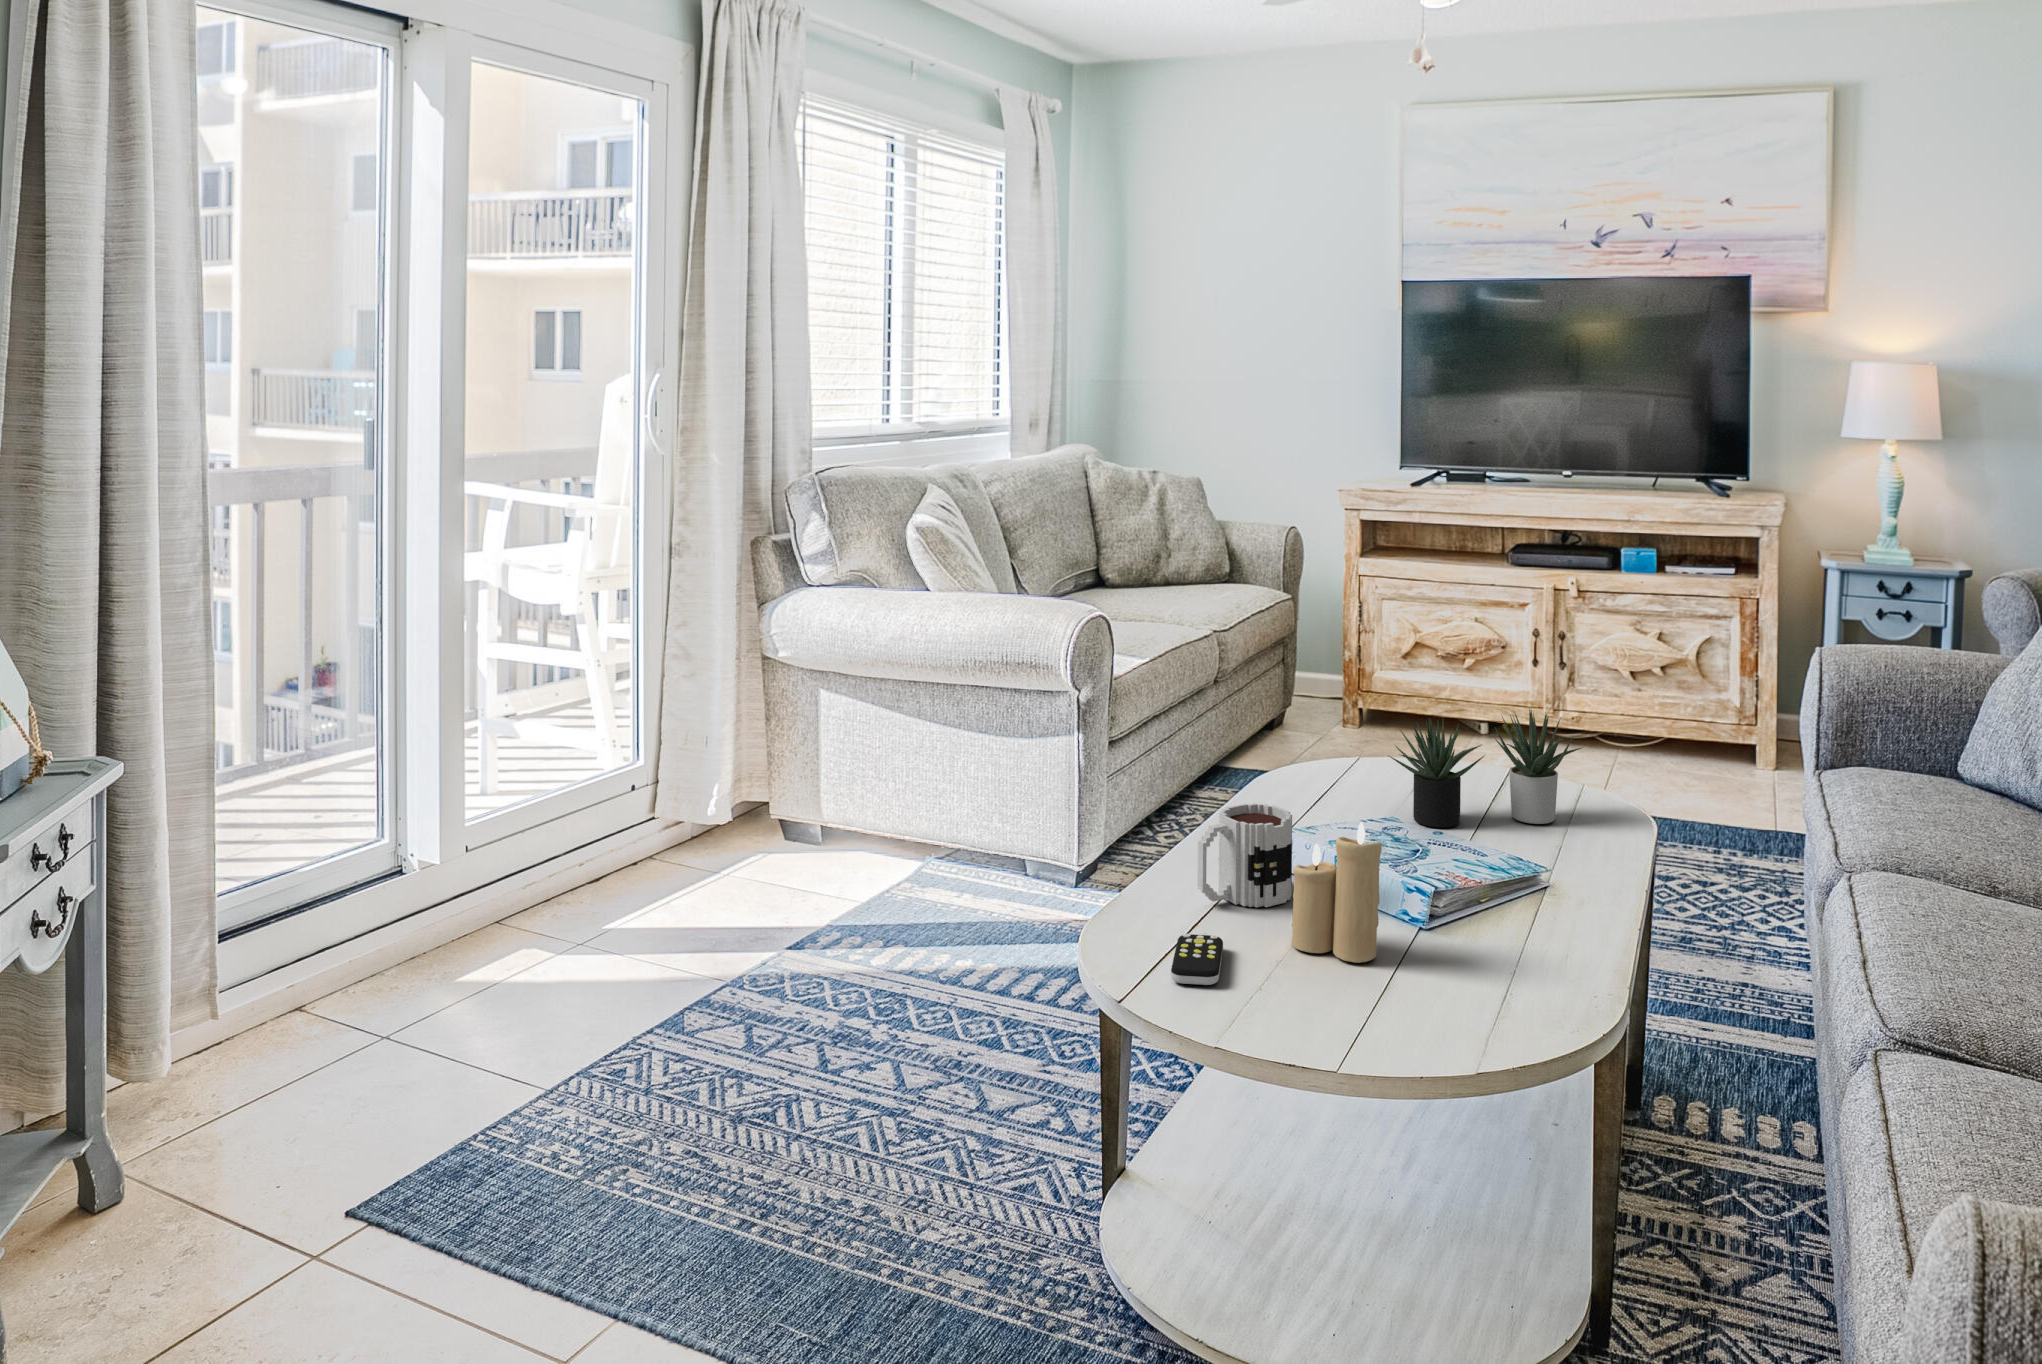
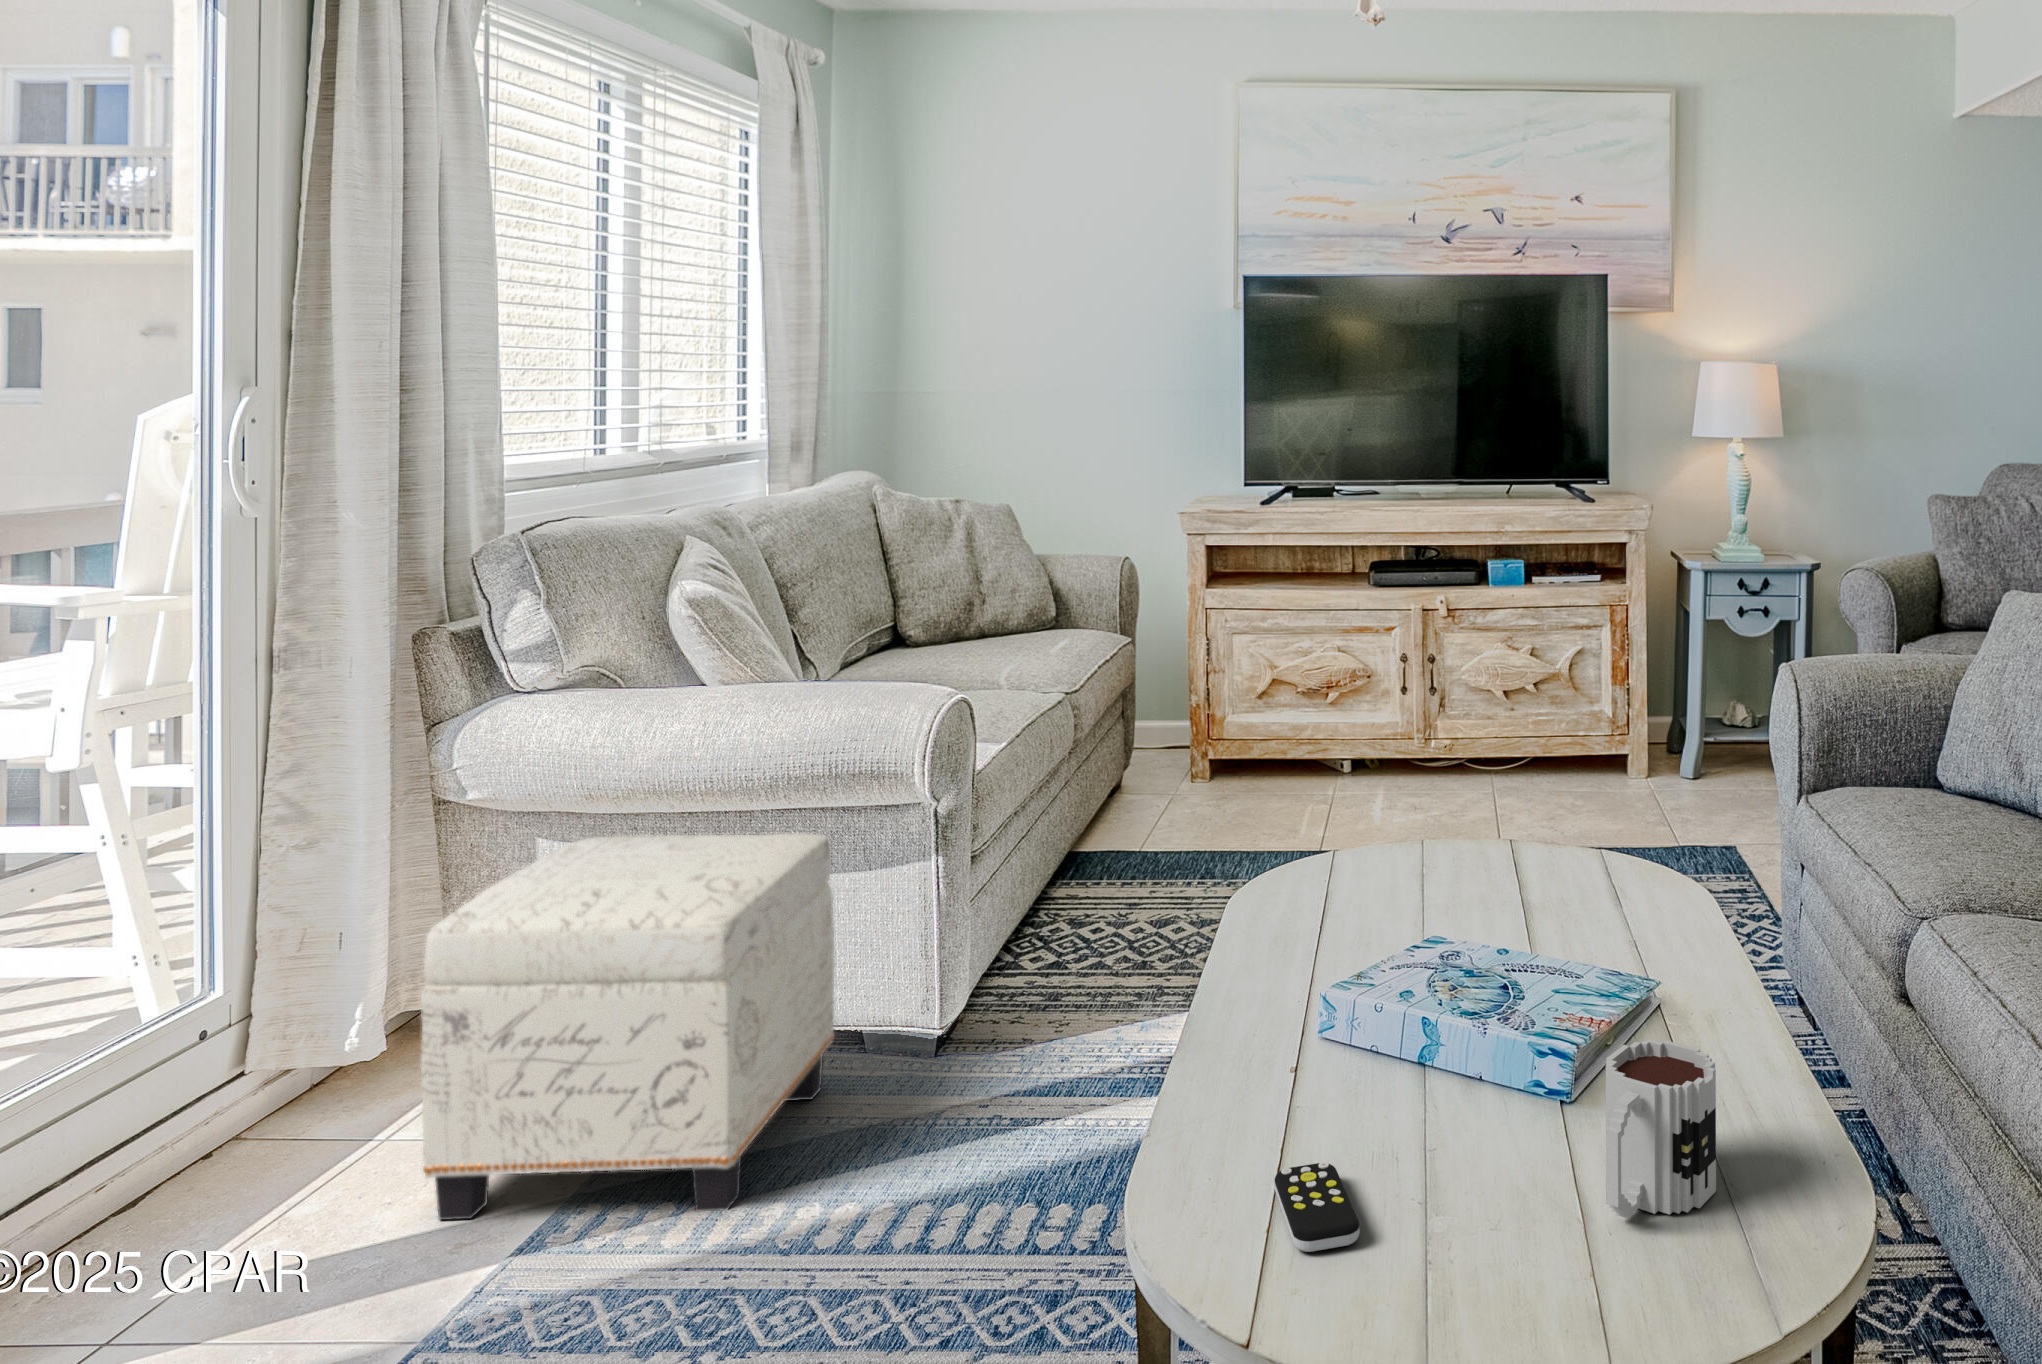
ottoman: none [741,688,1007,952] -> present [421,834,834,1220]
succulent plant: present [1389,710,1583,827] -> none [1419,774,1629,936]
mug: present [1198,803,1292,907] -> present [1606,1040,1716,1218]
candle: present [1291,822,1382,963] -> none [1414,973,1533,1161]

